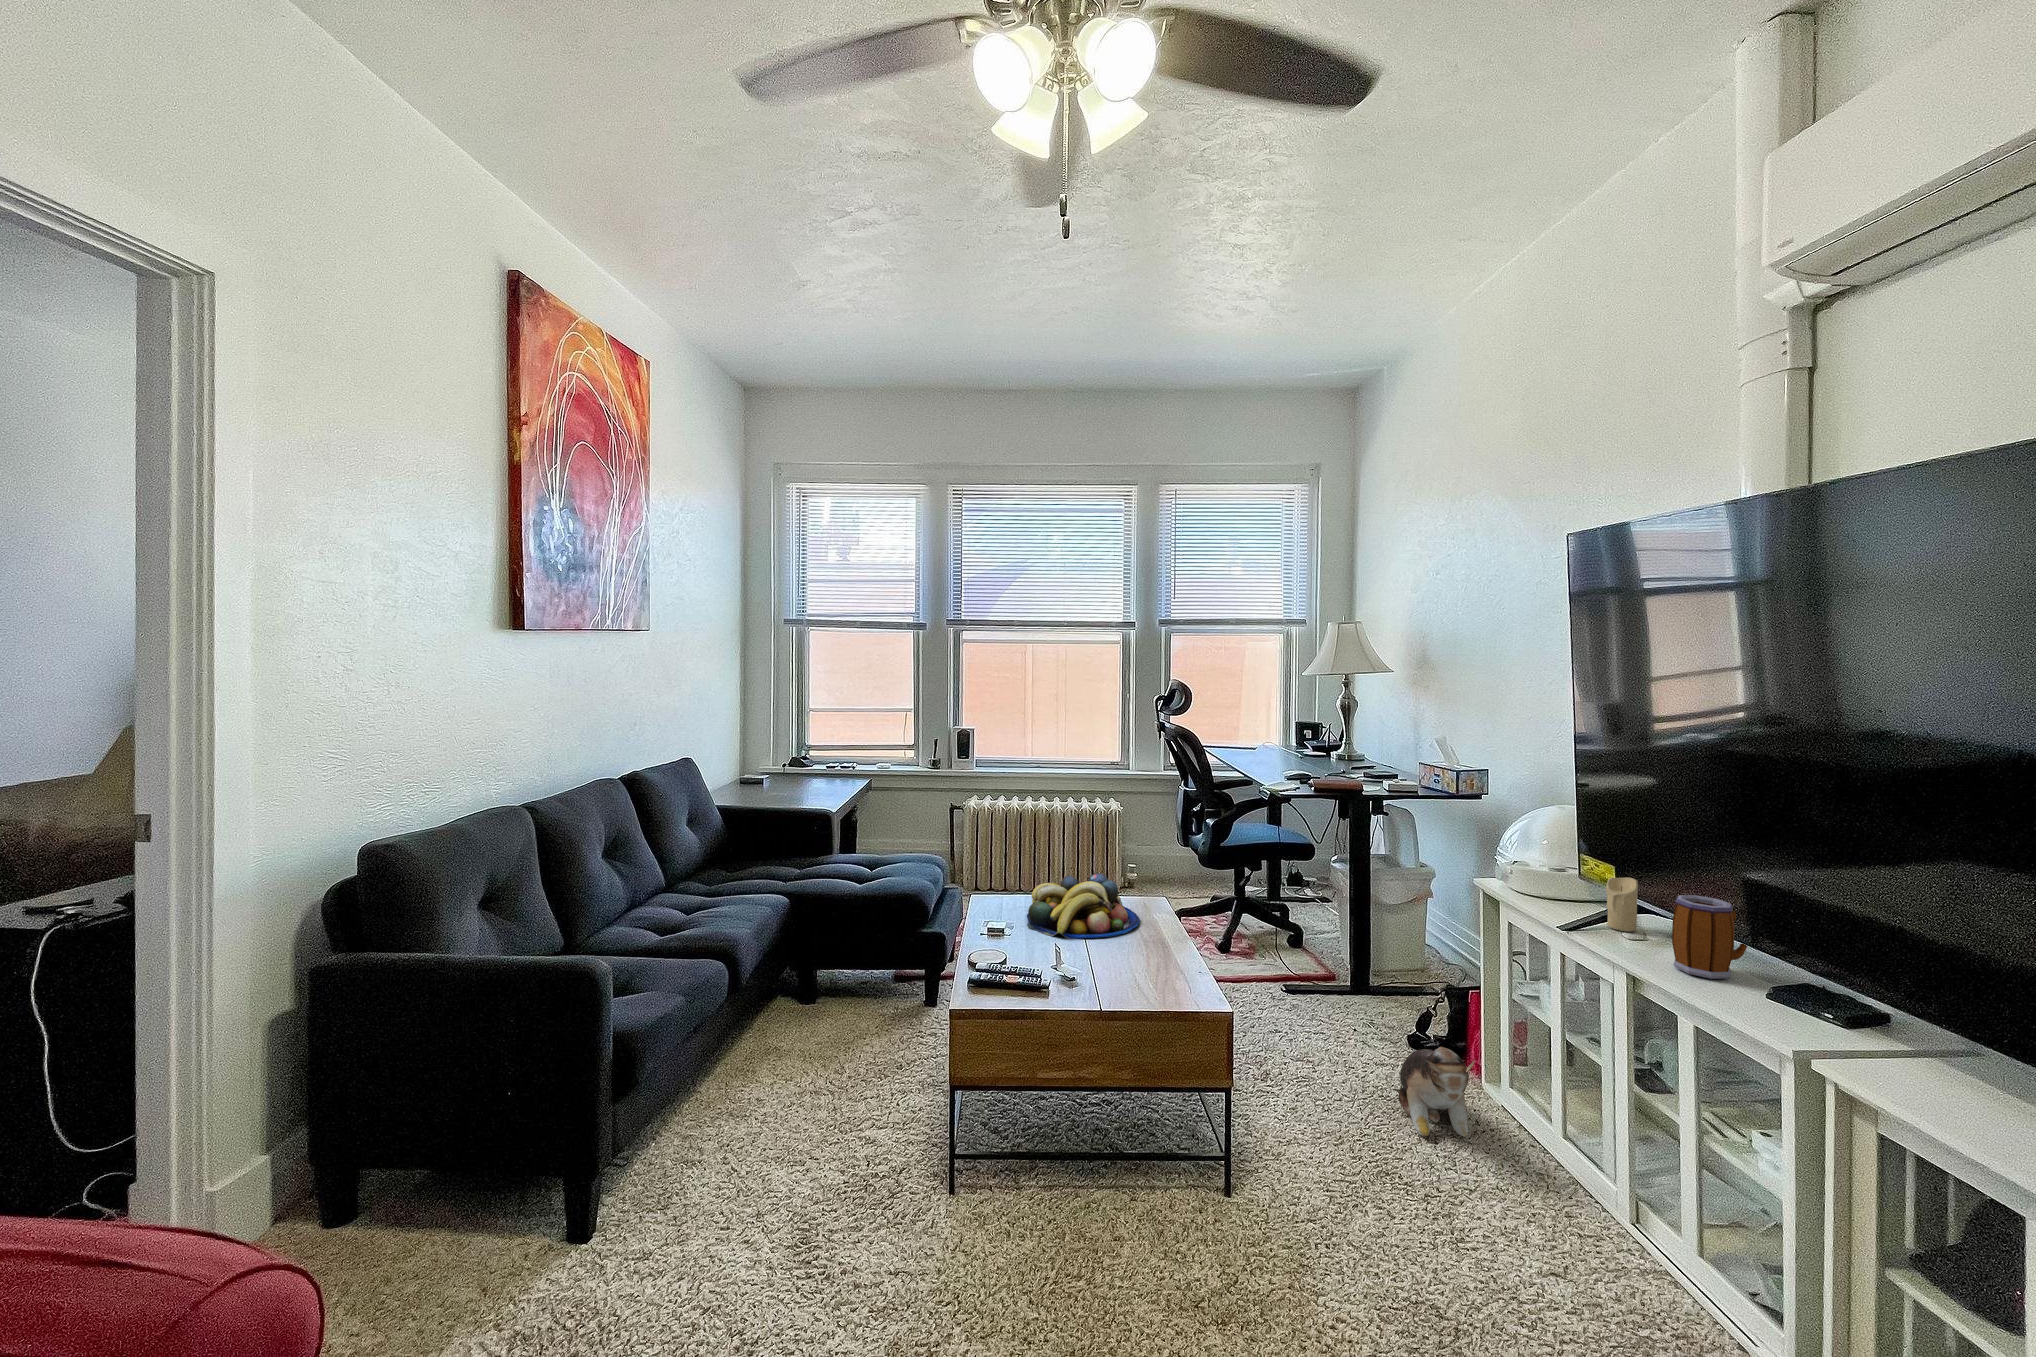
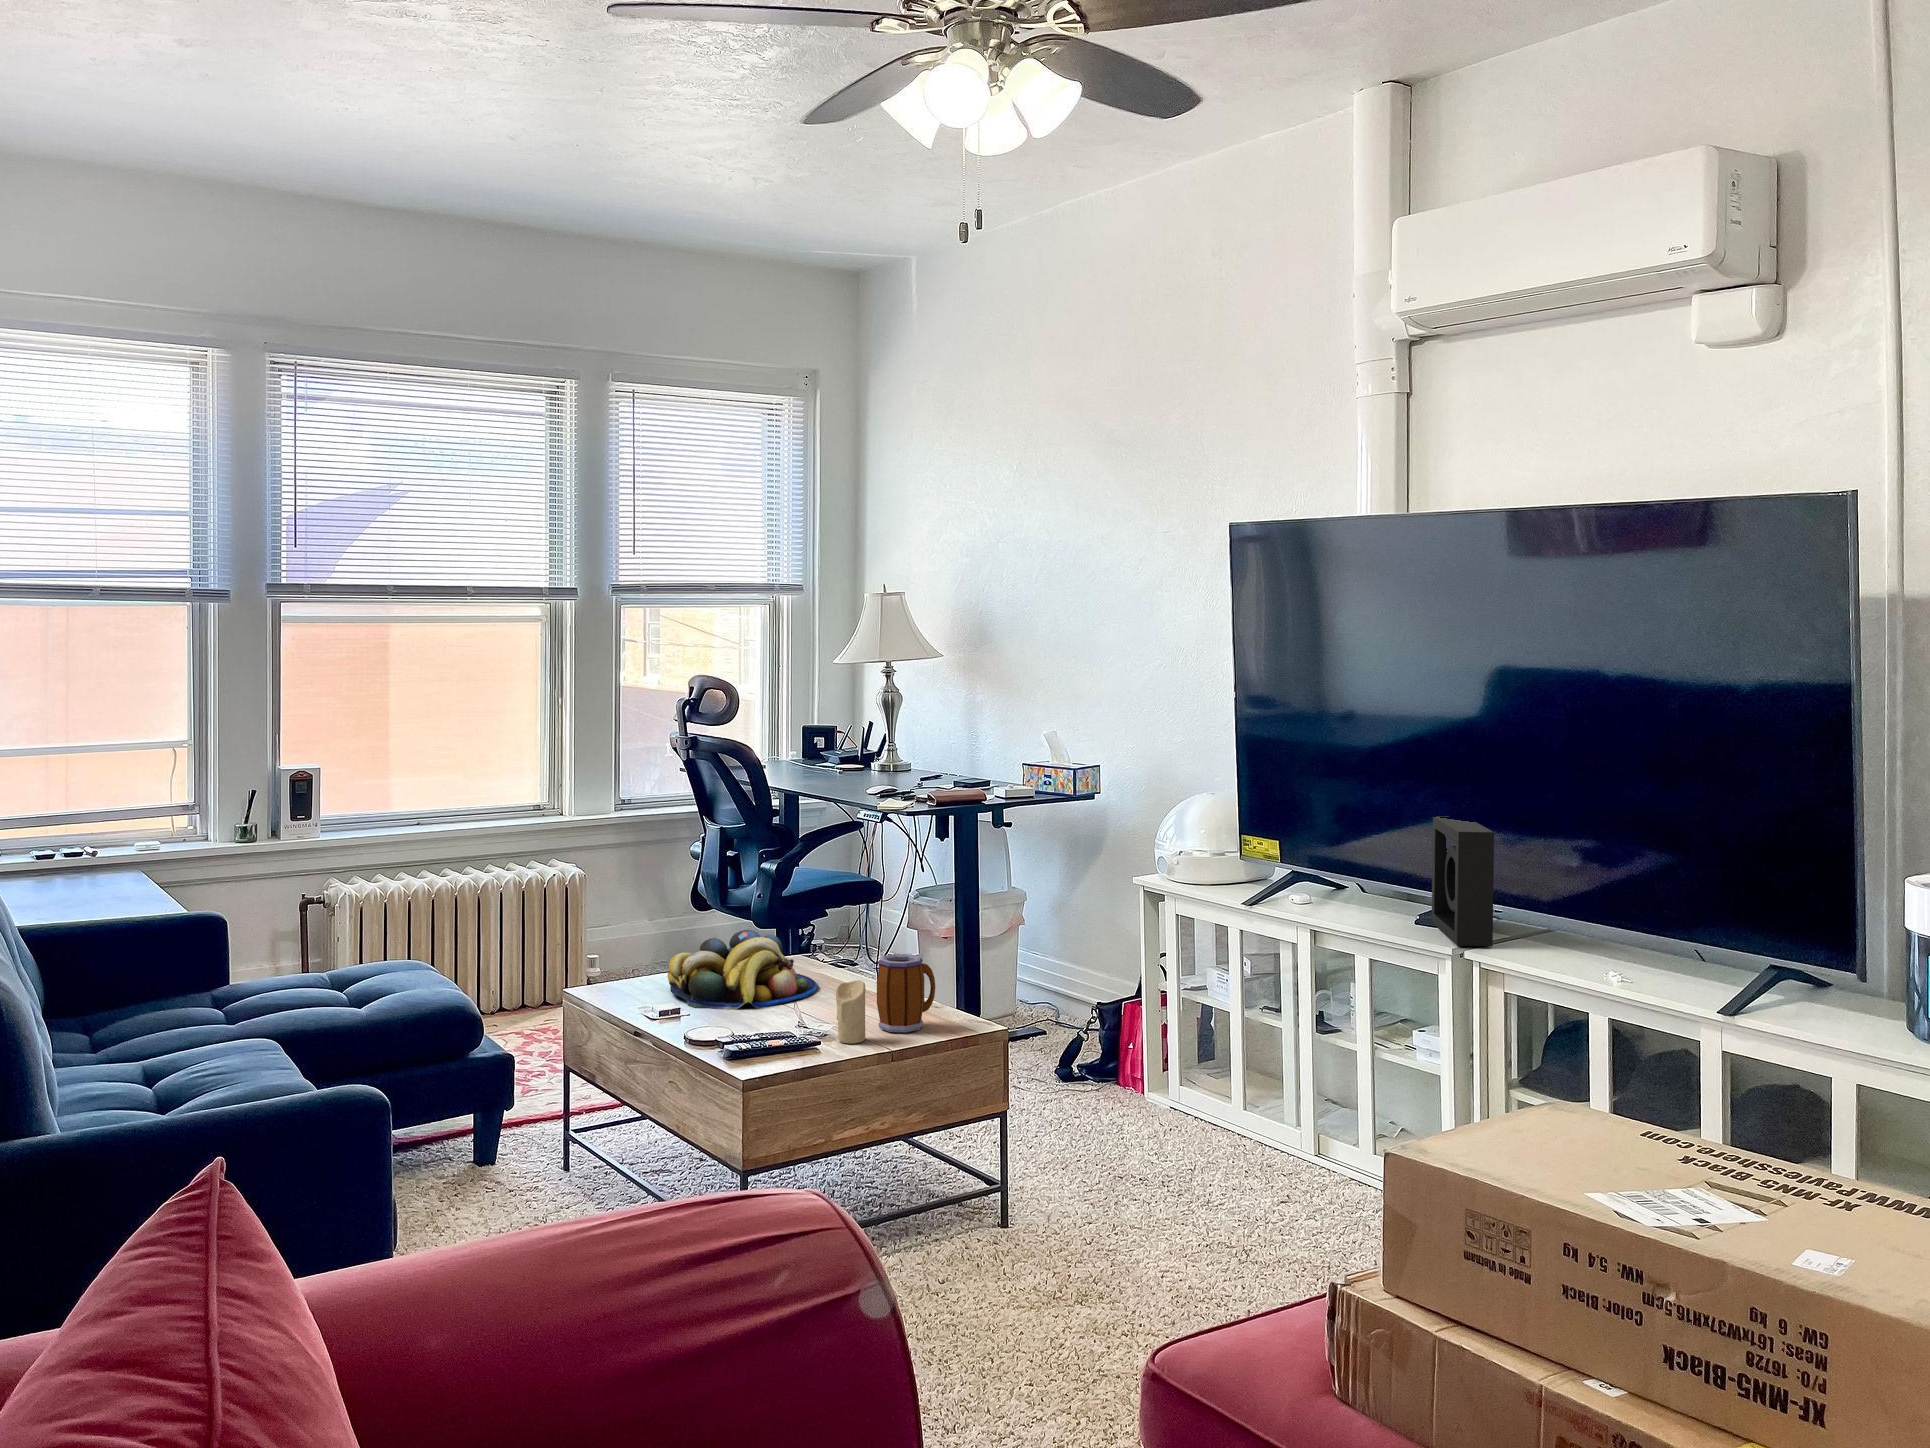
speaker: none [1802,873,1878,1063] -> present [1432,816,1494,946]
candle: present [1606,877,1638,932] -> present [836,980,865,1044]
mug: present [1672,895,1747,979] -> present [877,954,935,1032]
plush toy: present [1398,1046,1475,1137] -> none [1080,1045,1185,1144]

